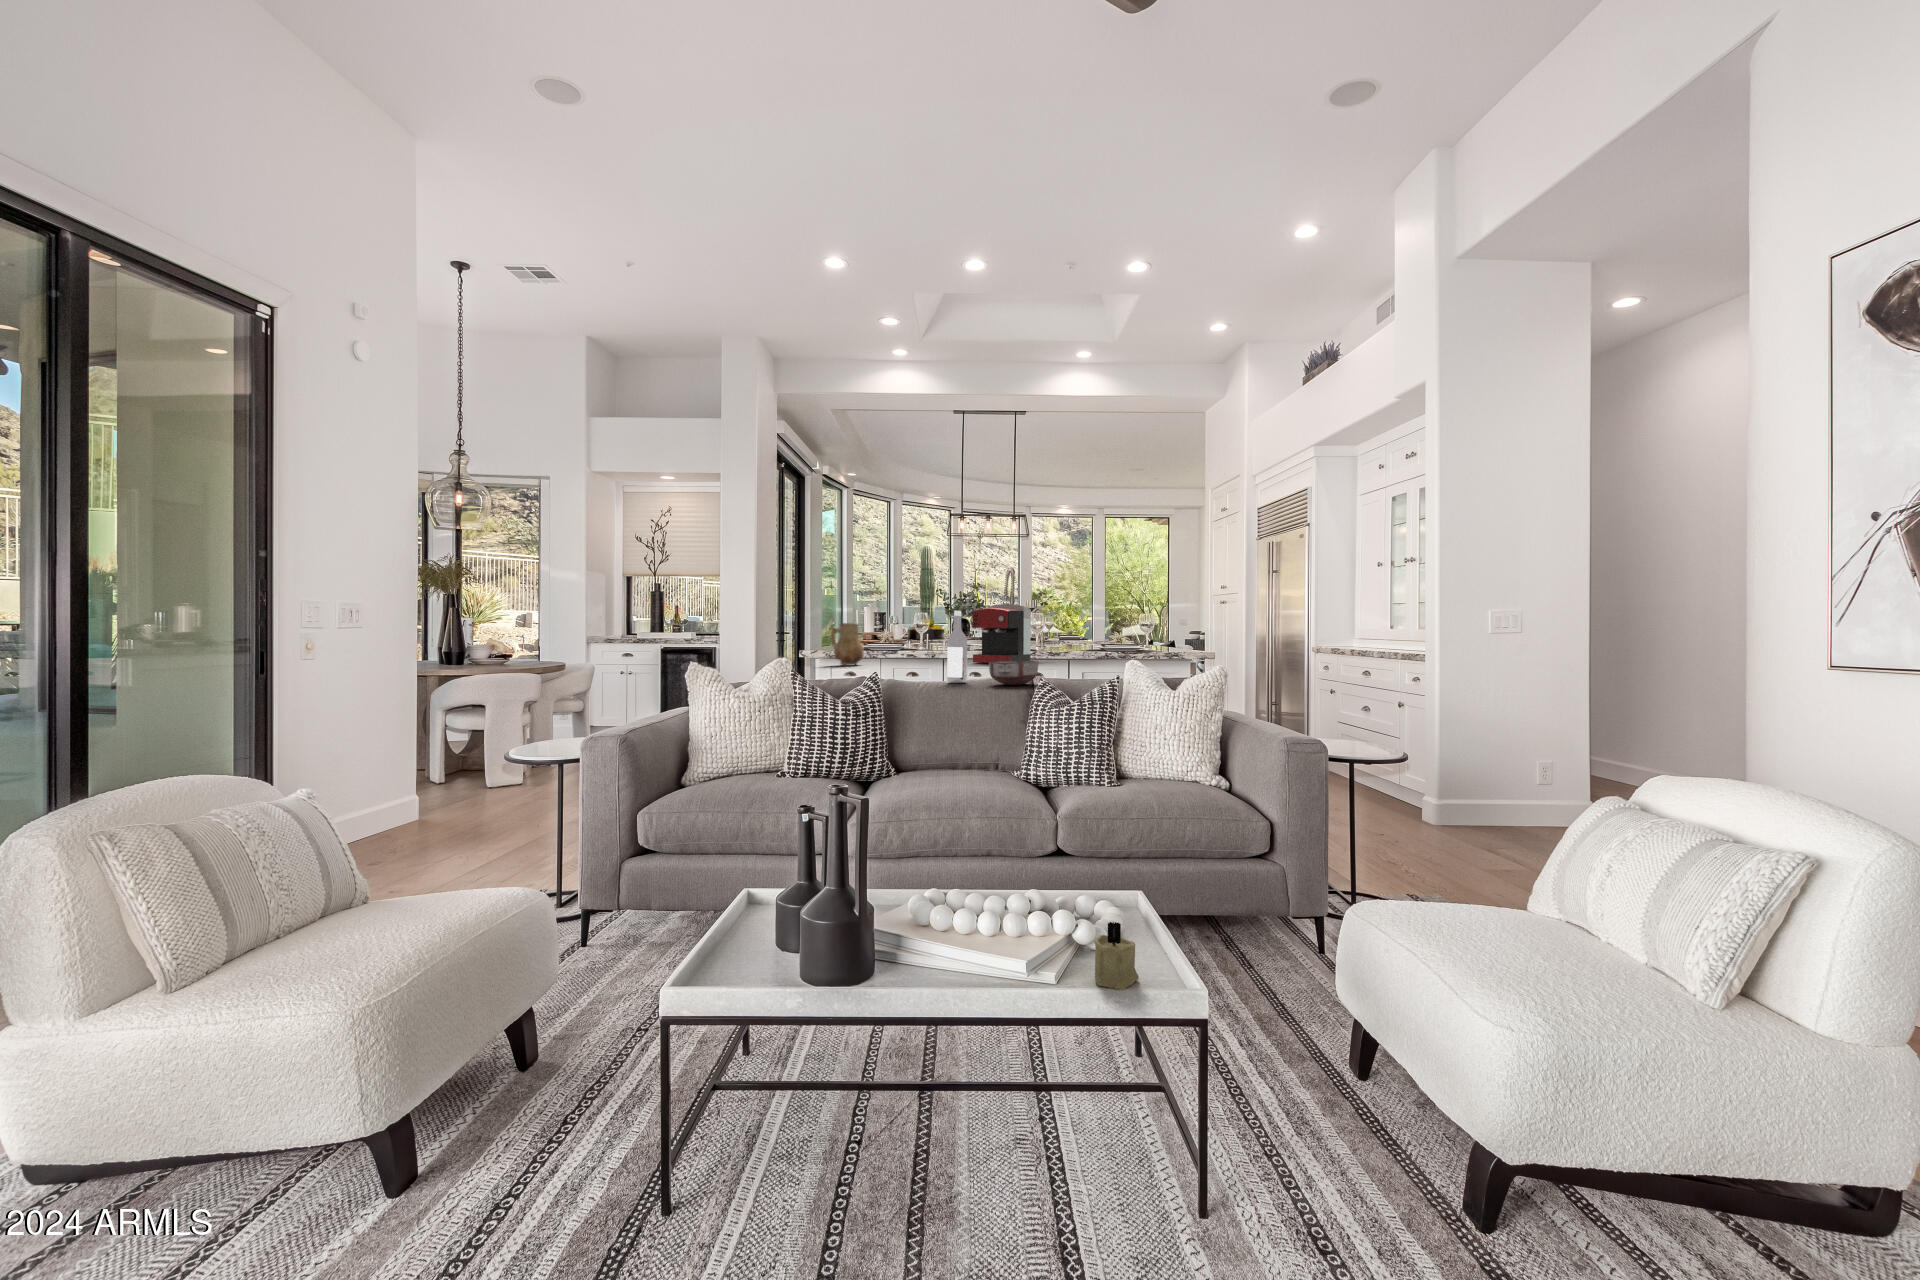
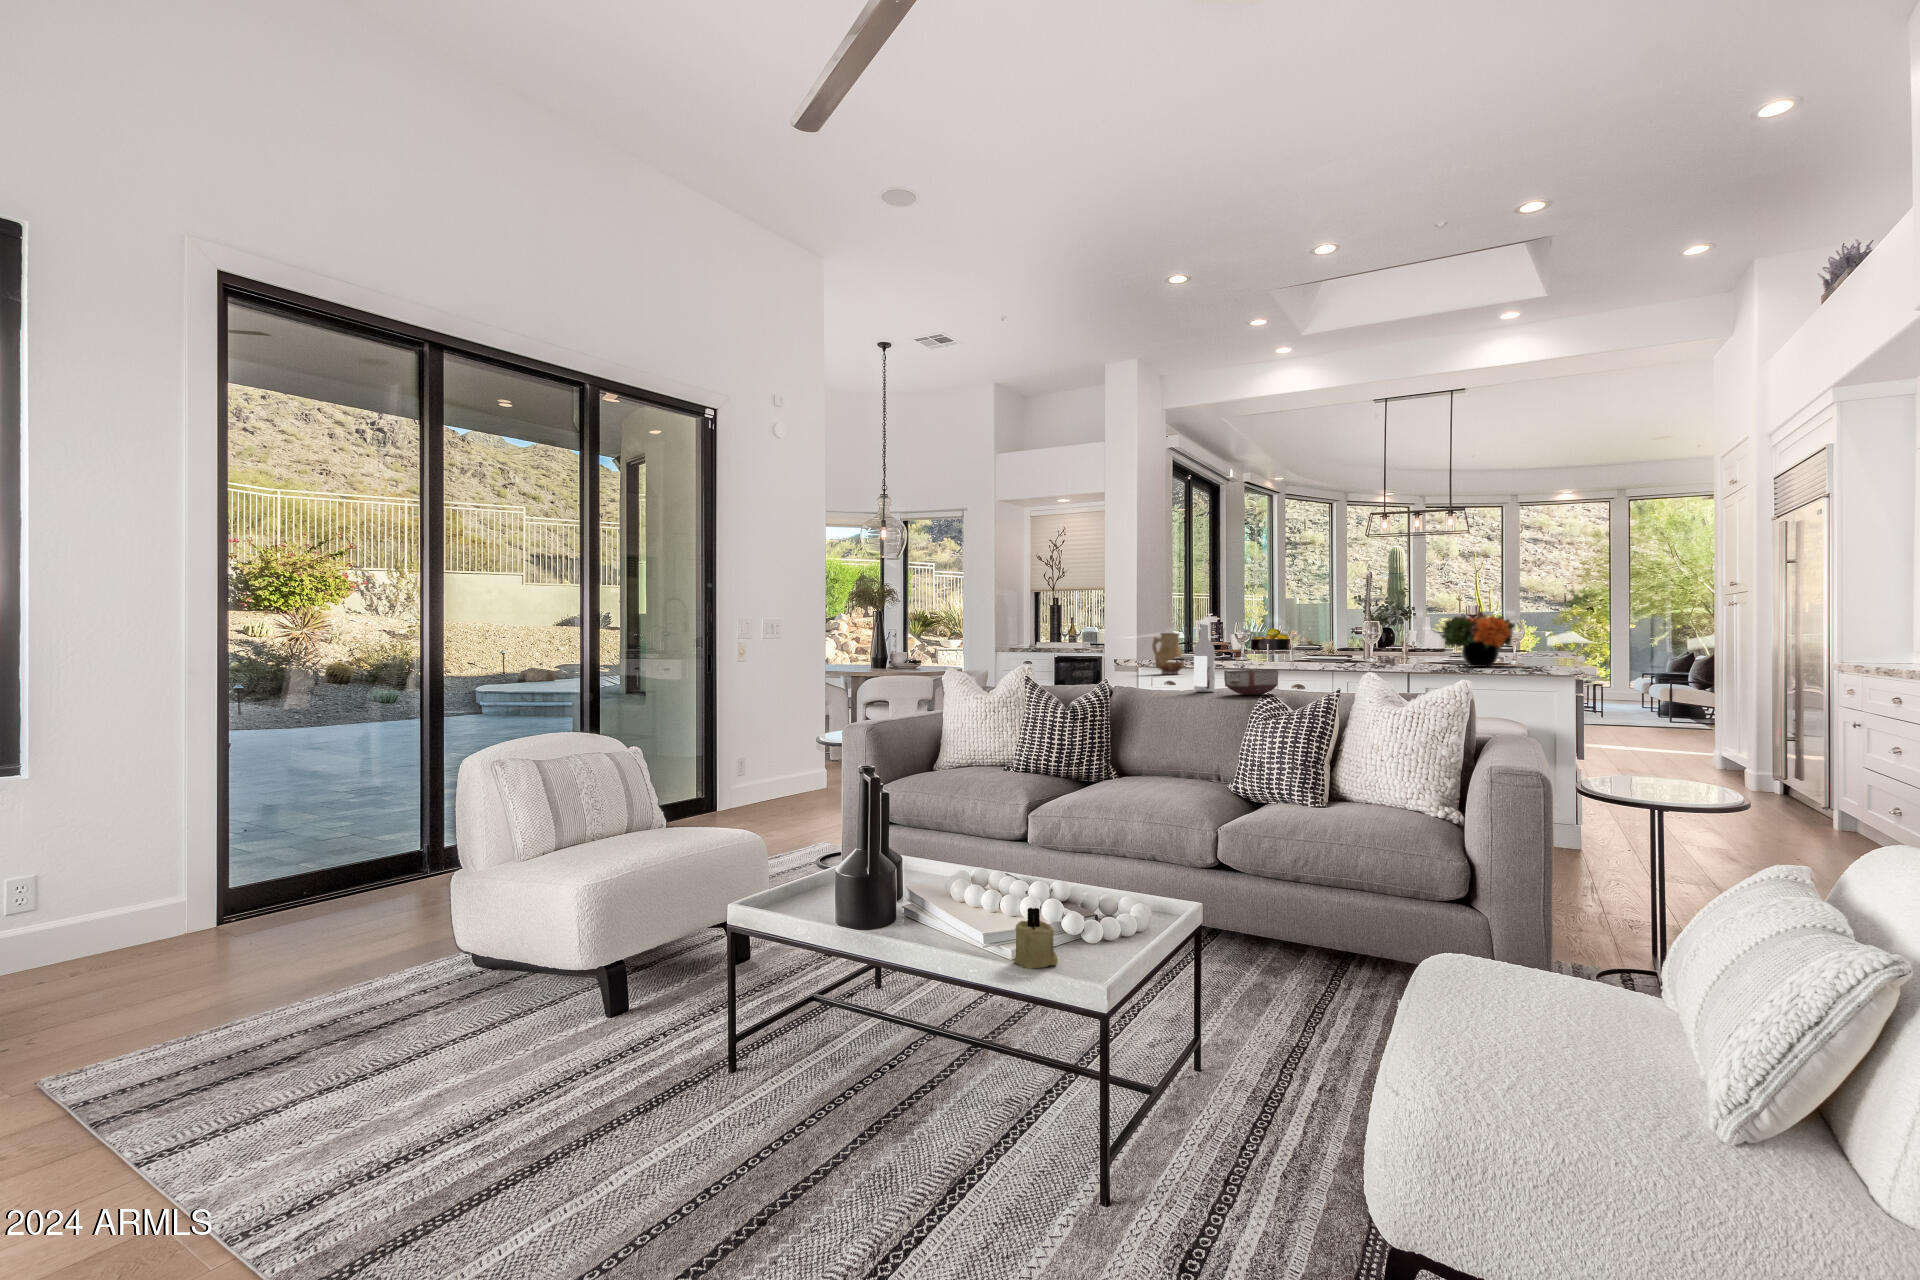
coffee maker: present [972,604,1031,663] -> none [1296,609,1369,674]
flower arrangement: none [1073,609,1129,656] -> present [1441,611,1515,667]

